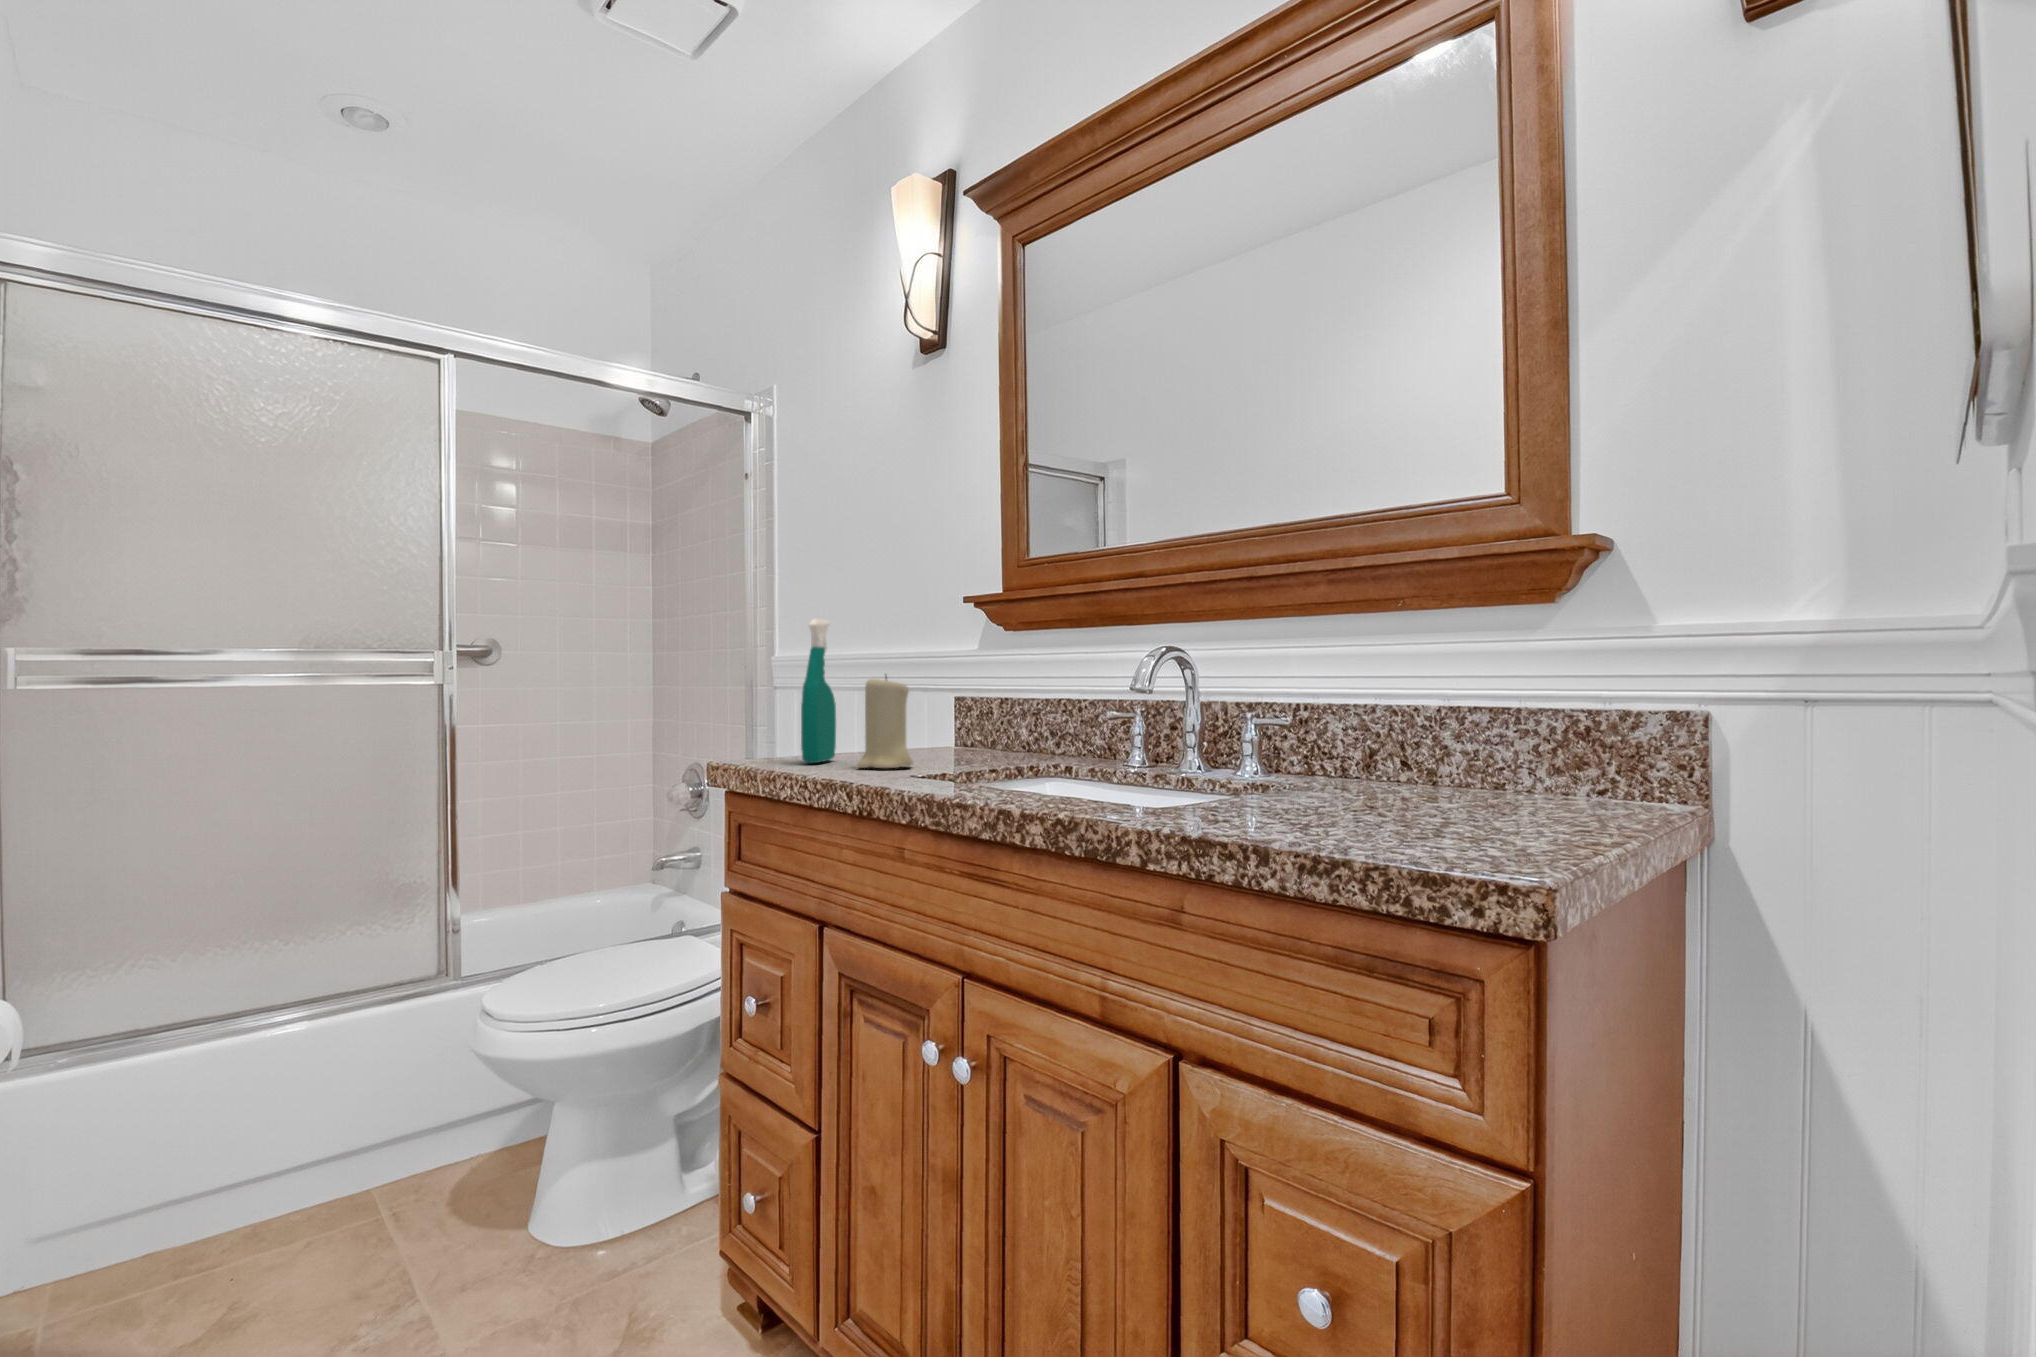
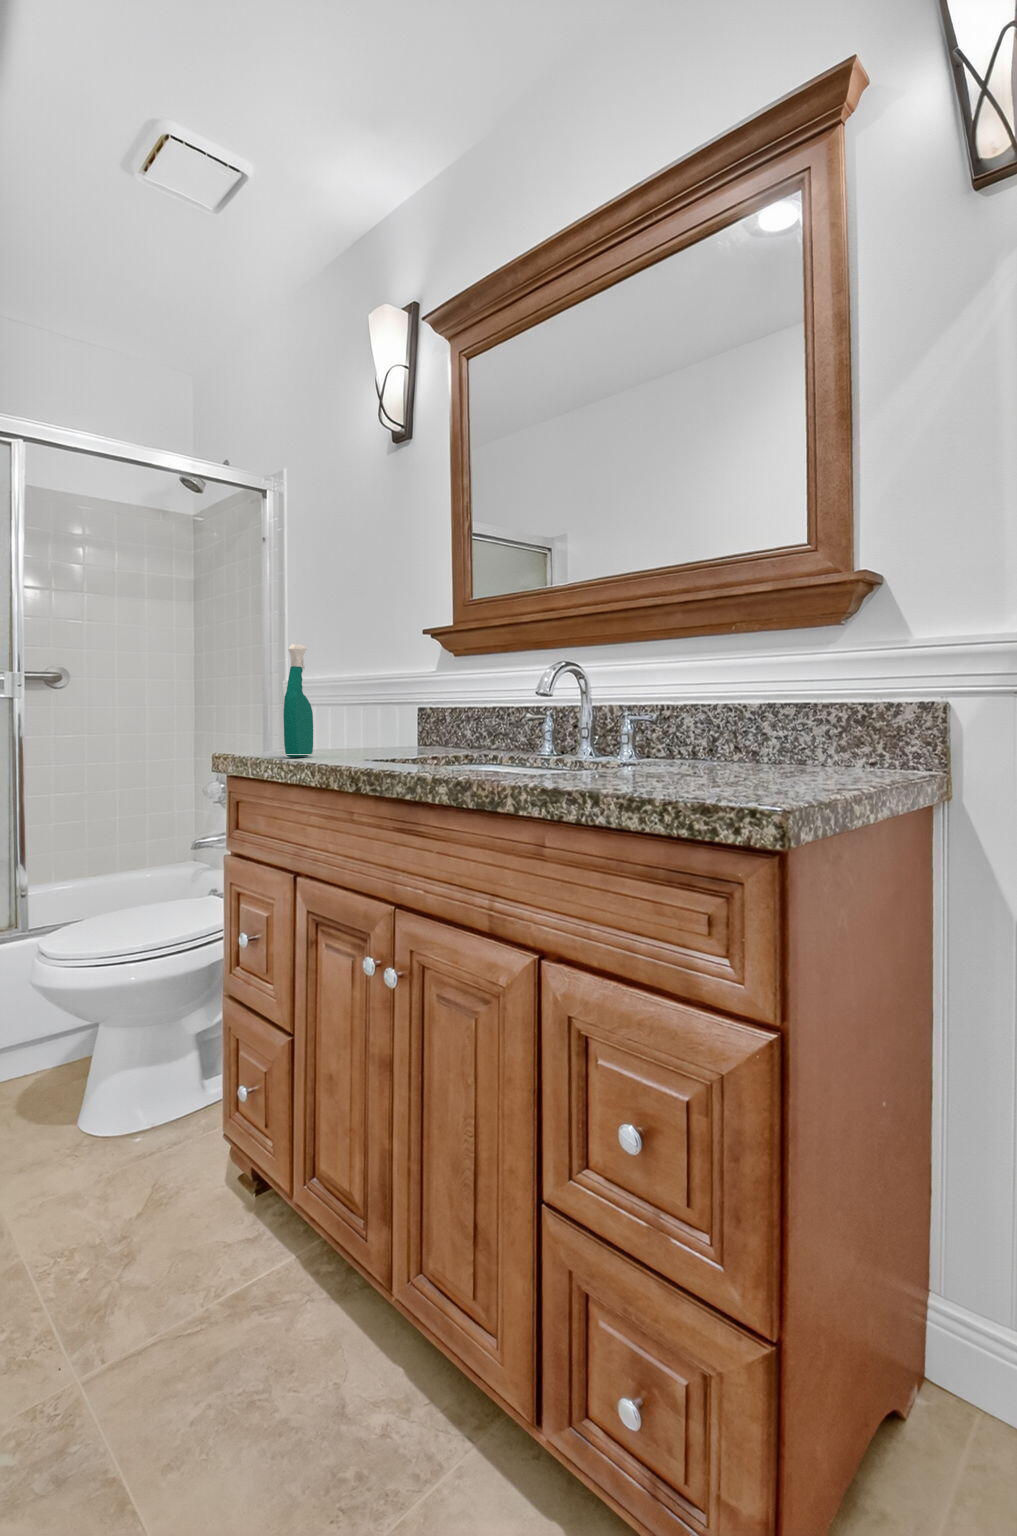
candle: present [856,675,913,768] -> none [326,686,371,759]

